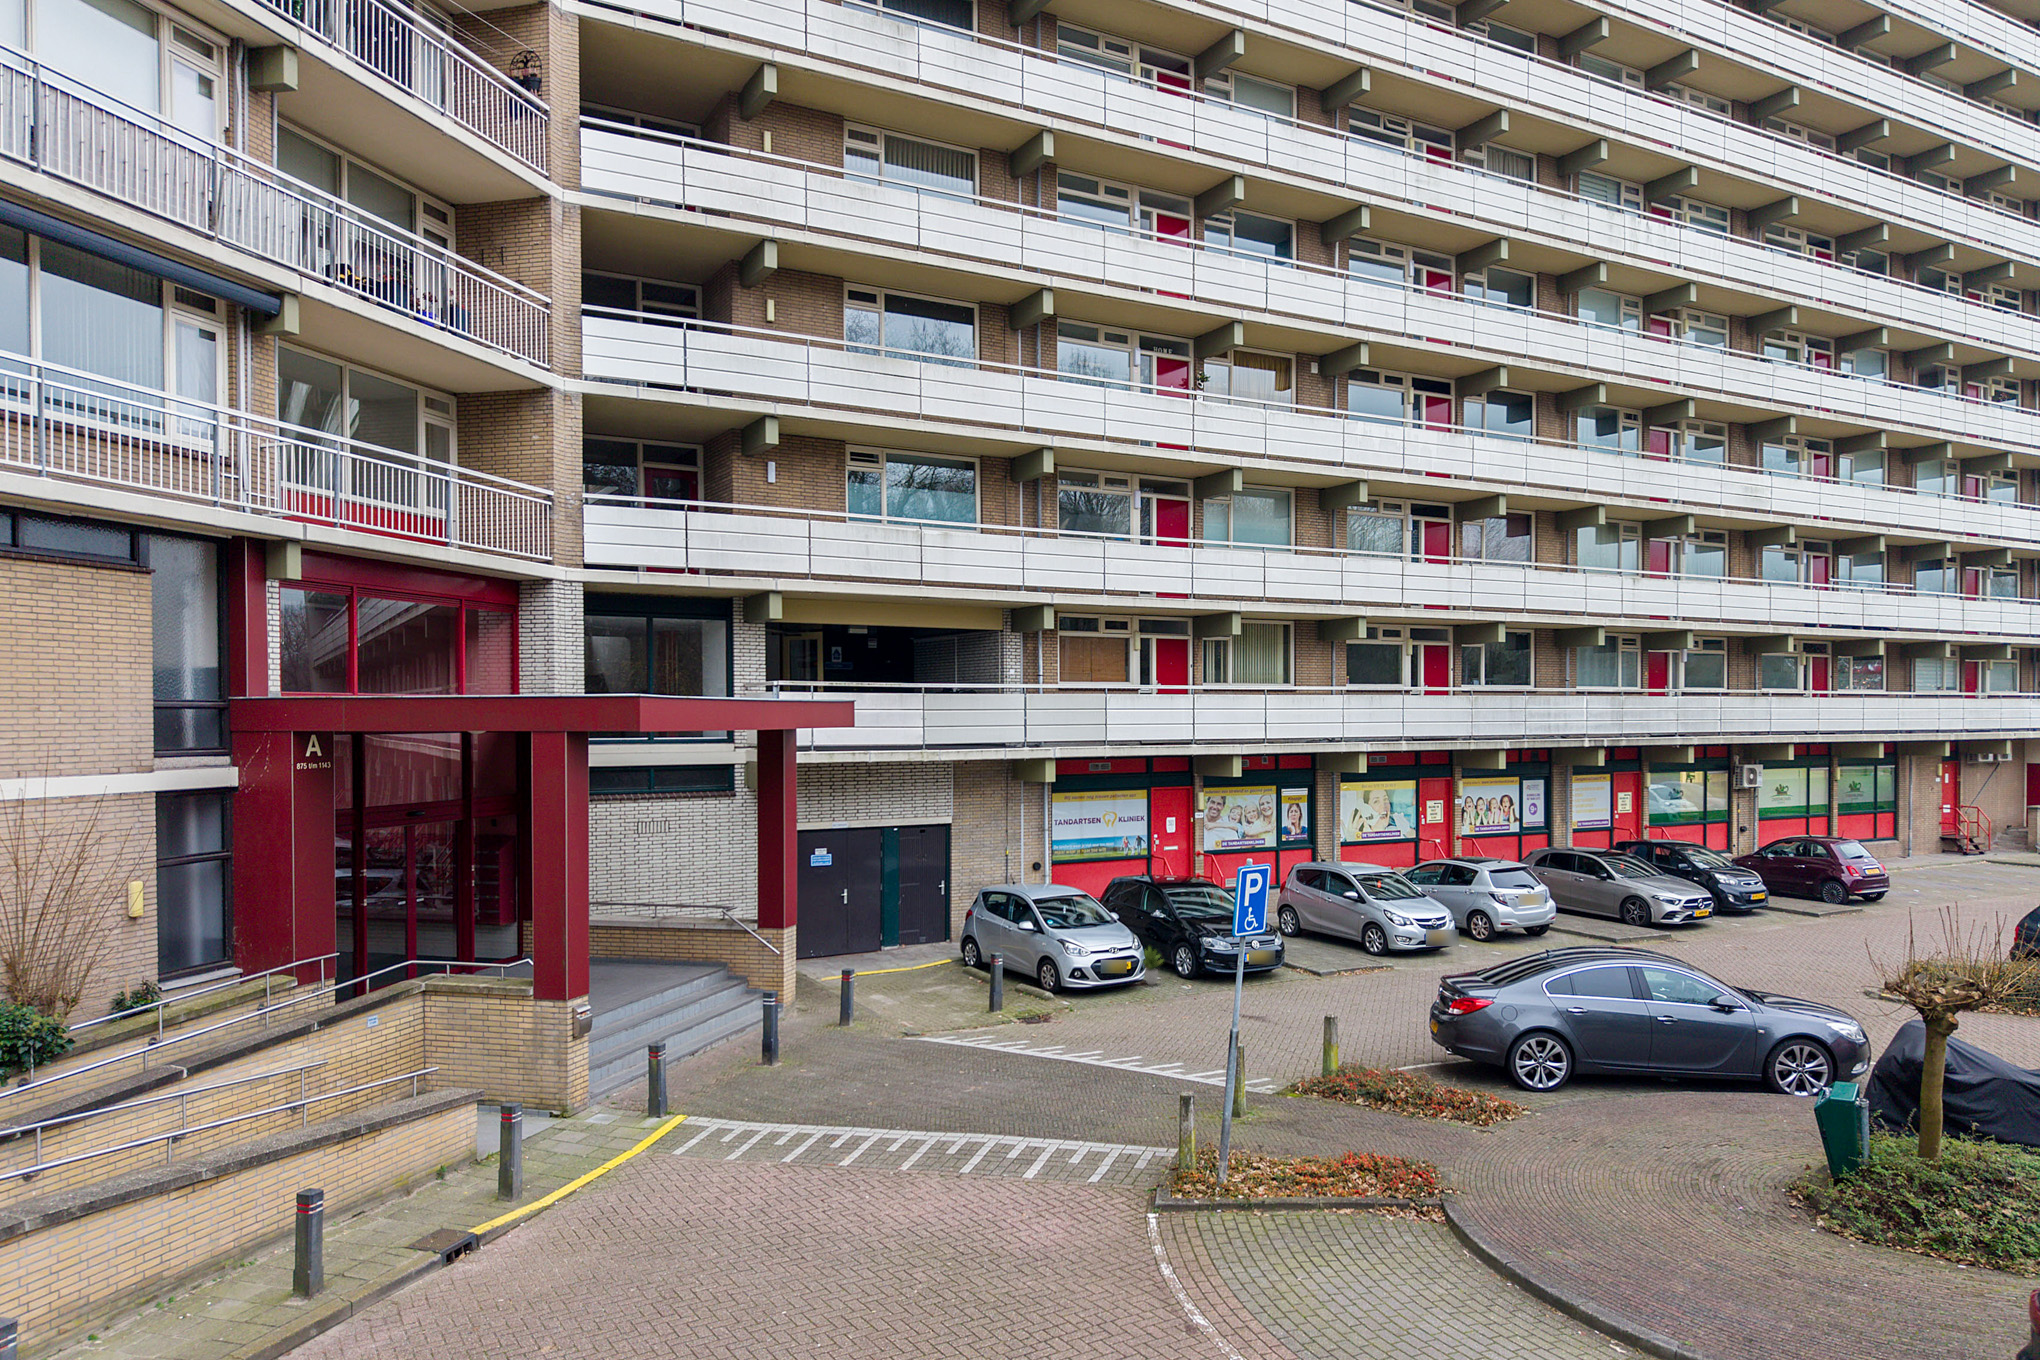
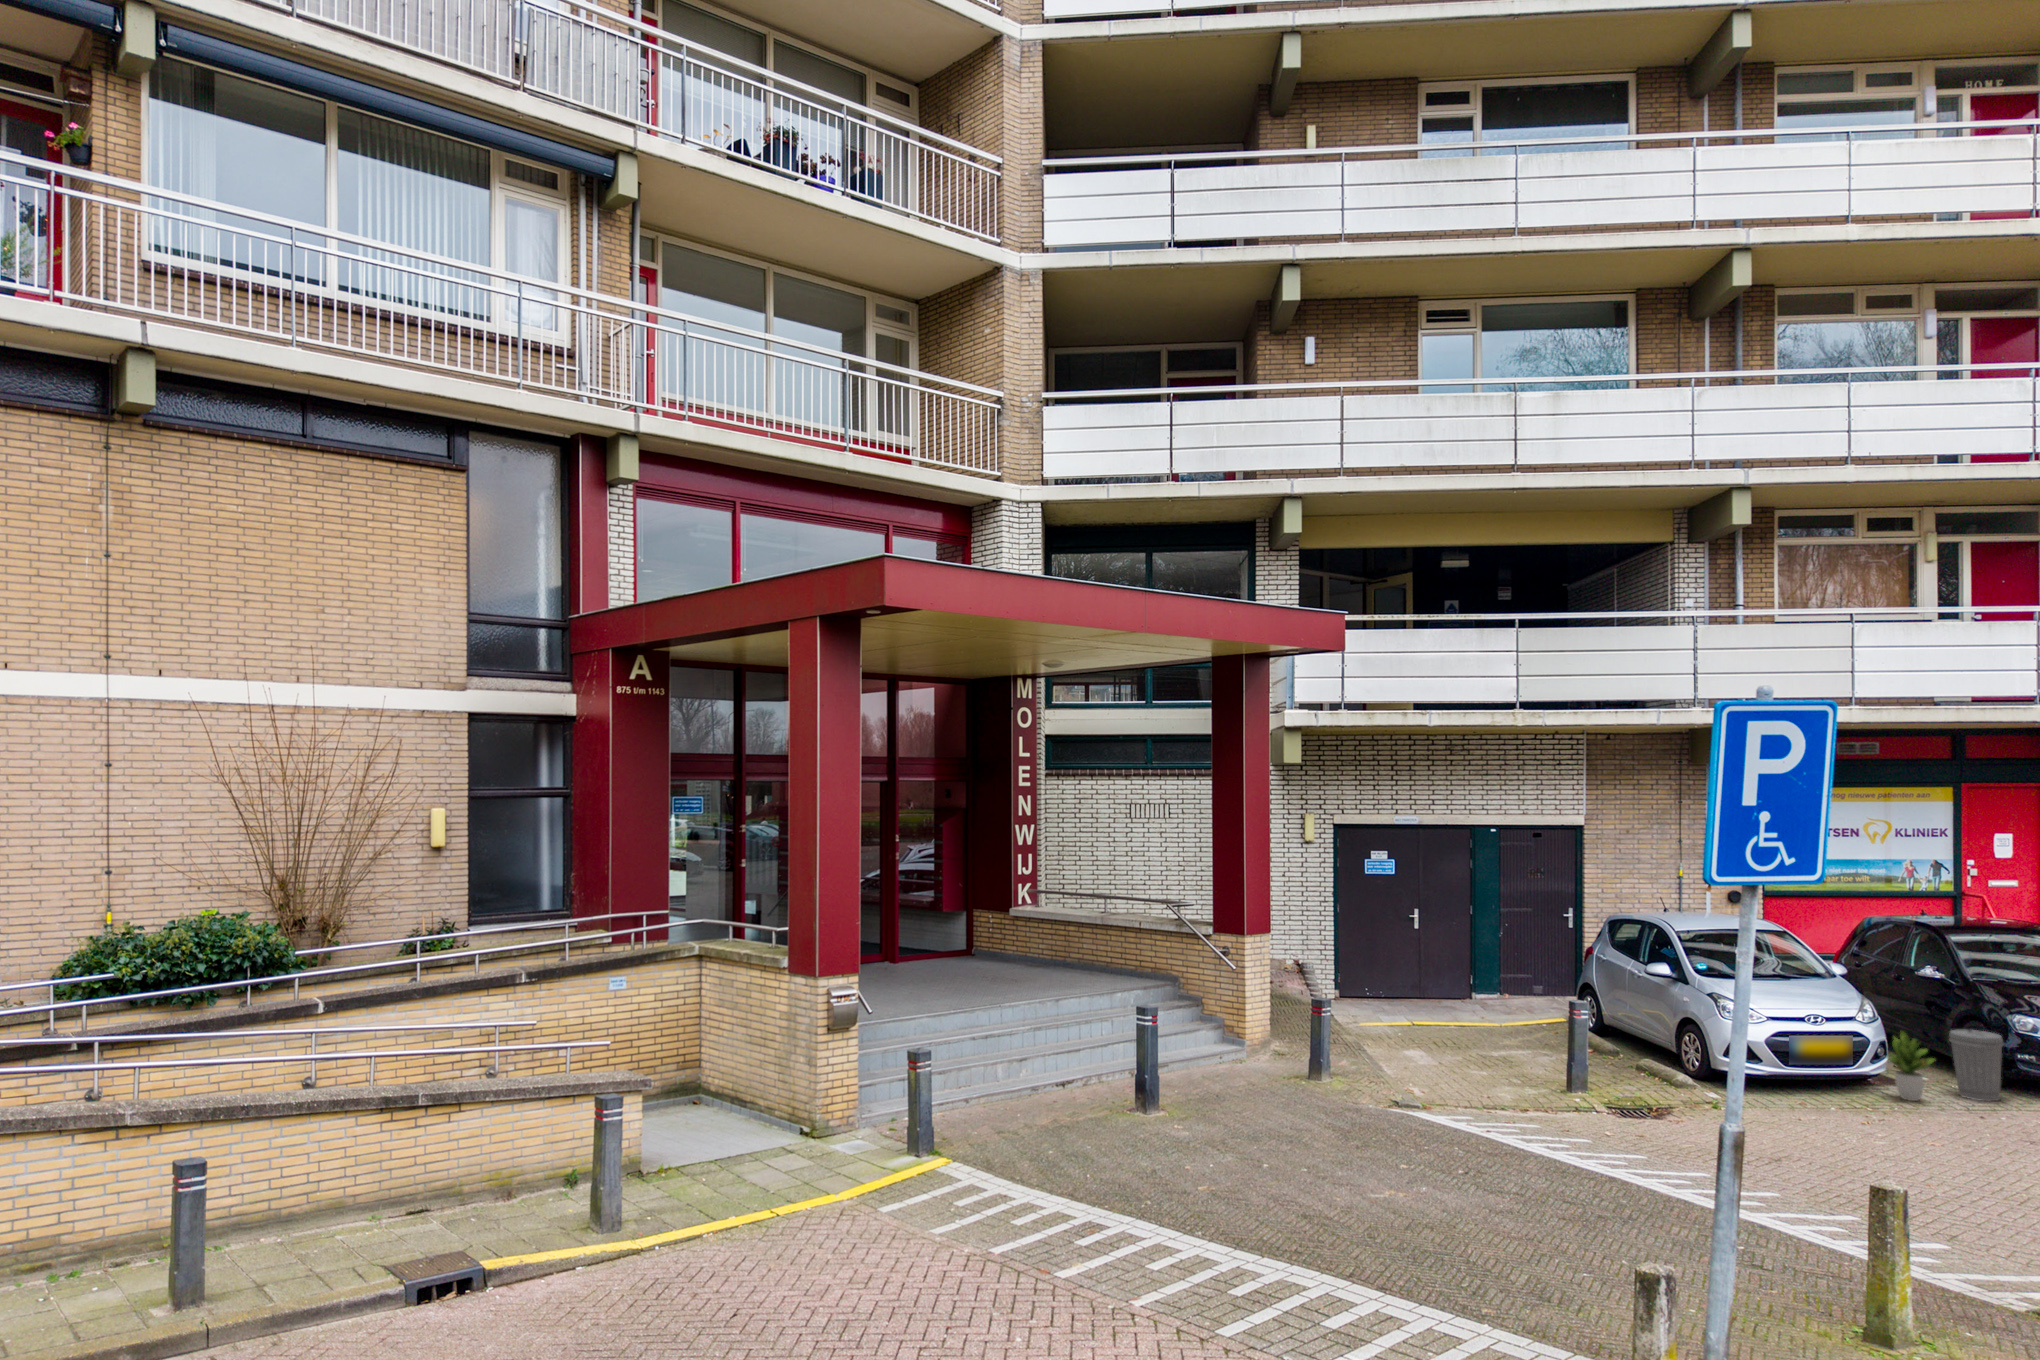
trash can: none [1168,941,1193,980] -> present [1949,1029,2003,1101]

